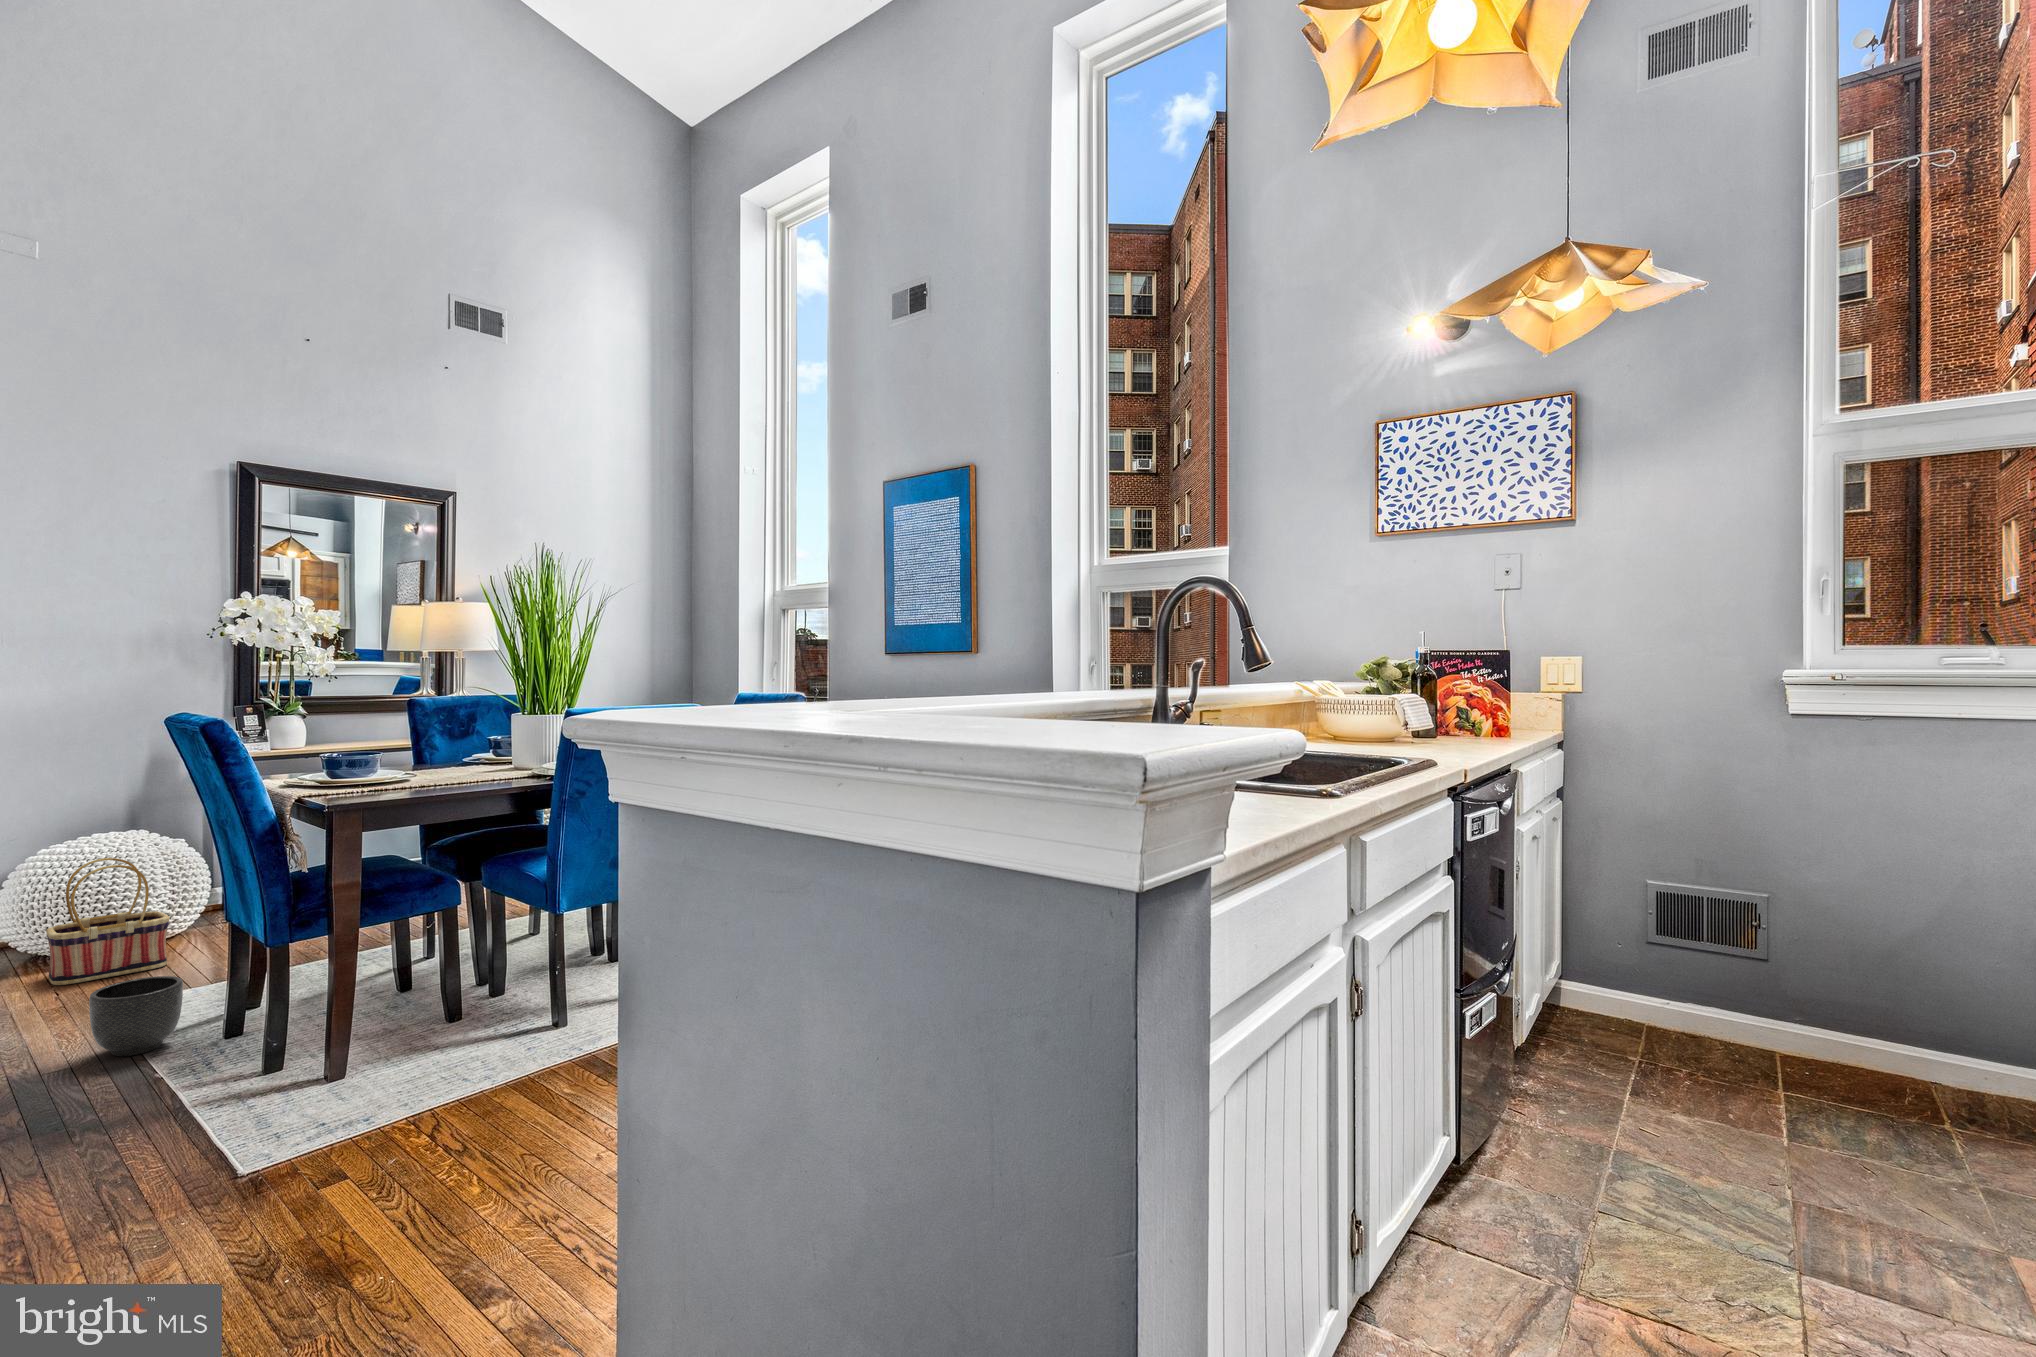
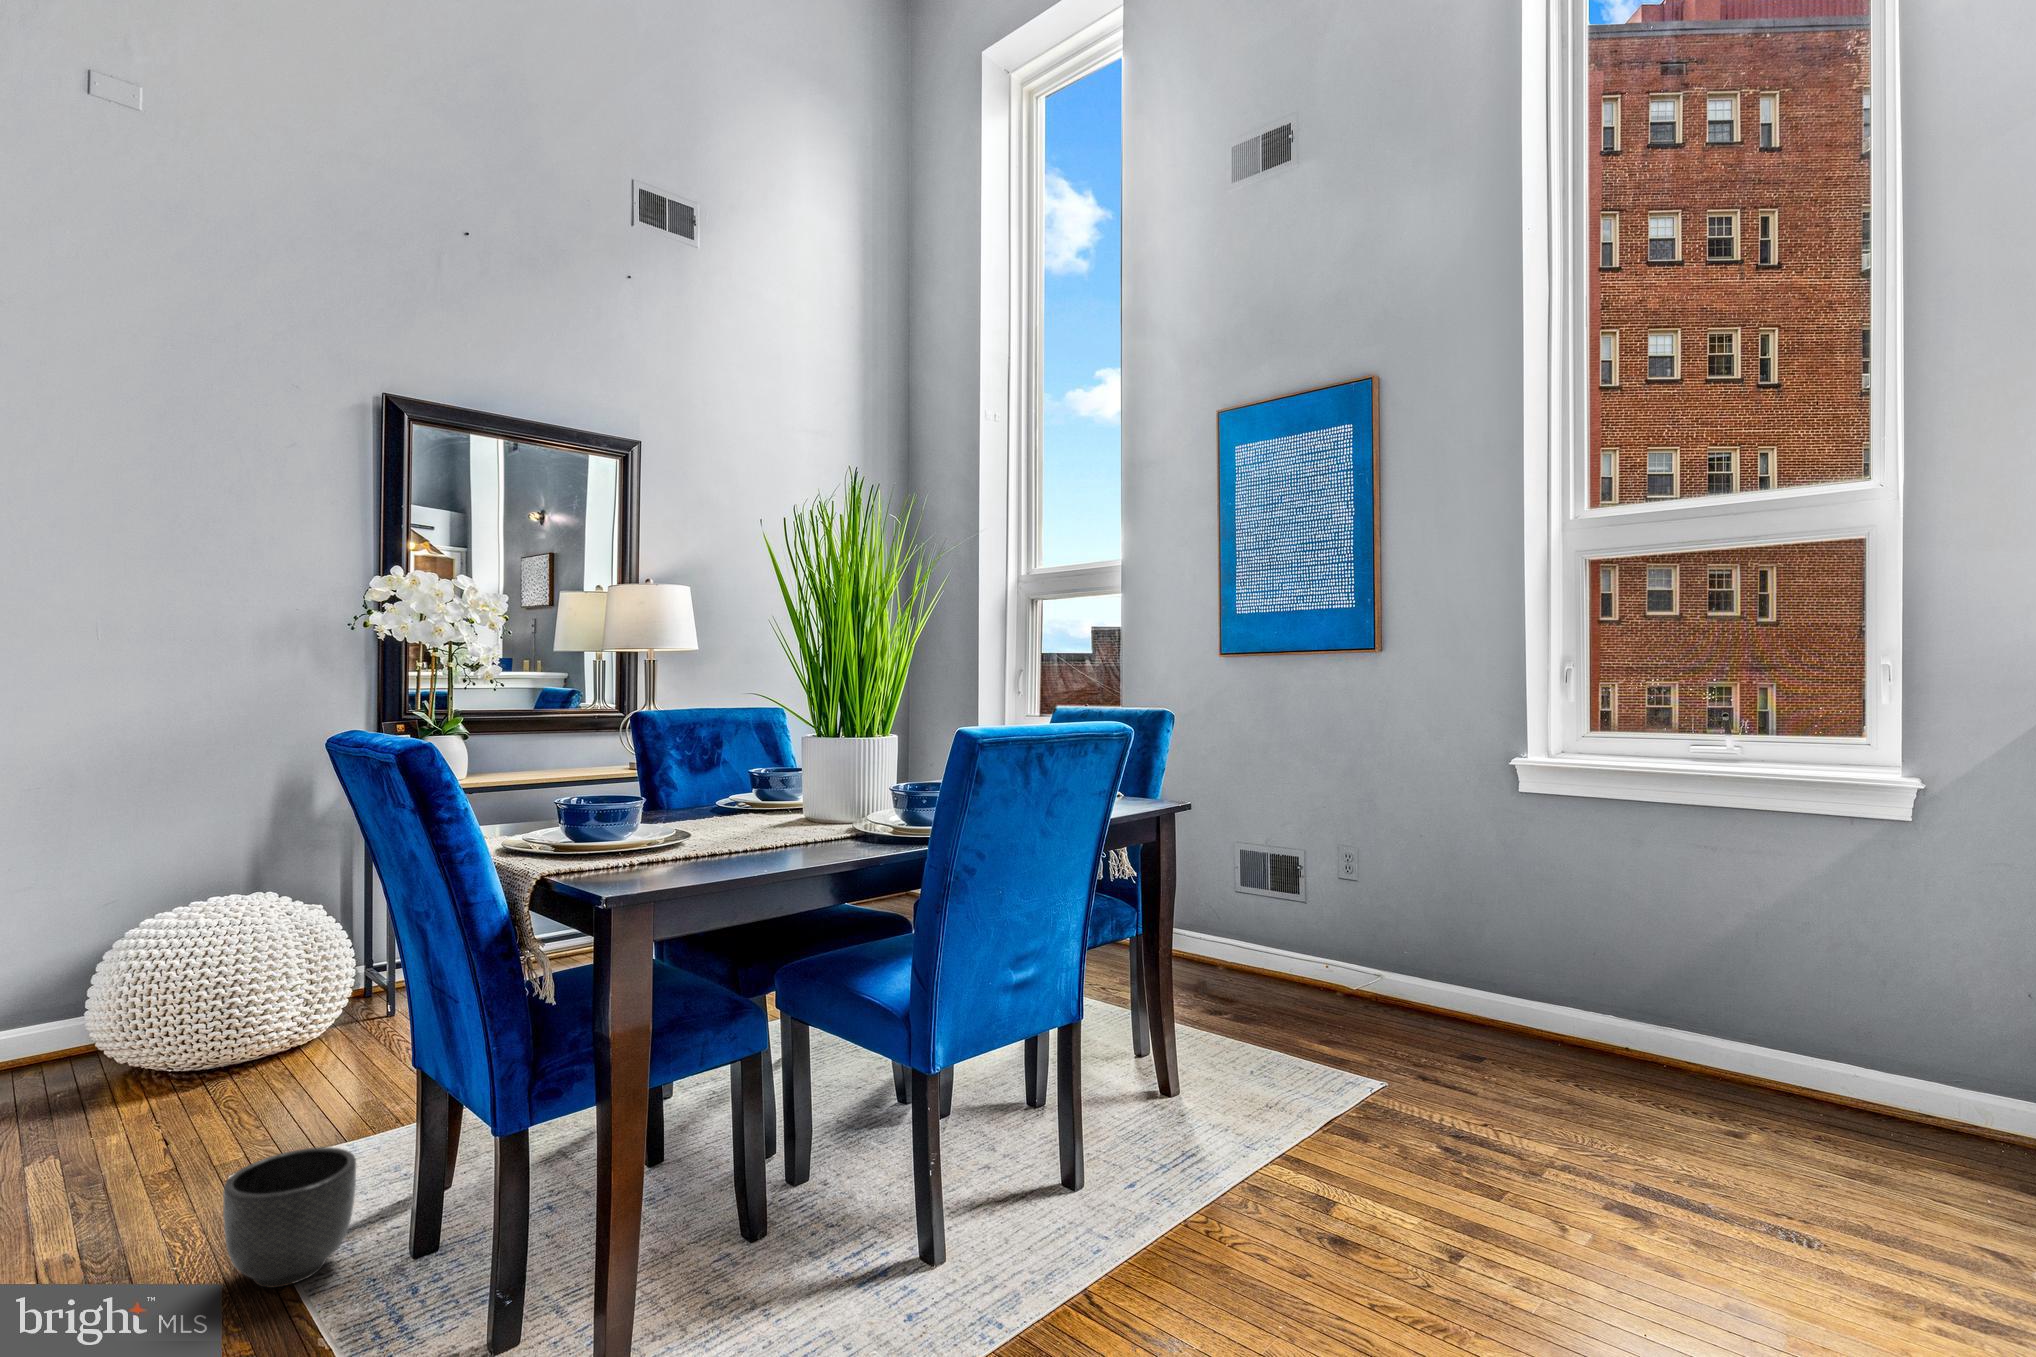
basket: present [46,858,170,985] -> none [153,938,313,1129]

